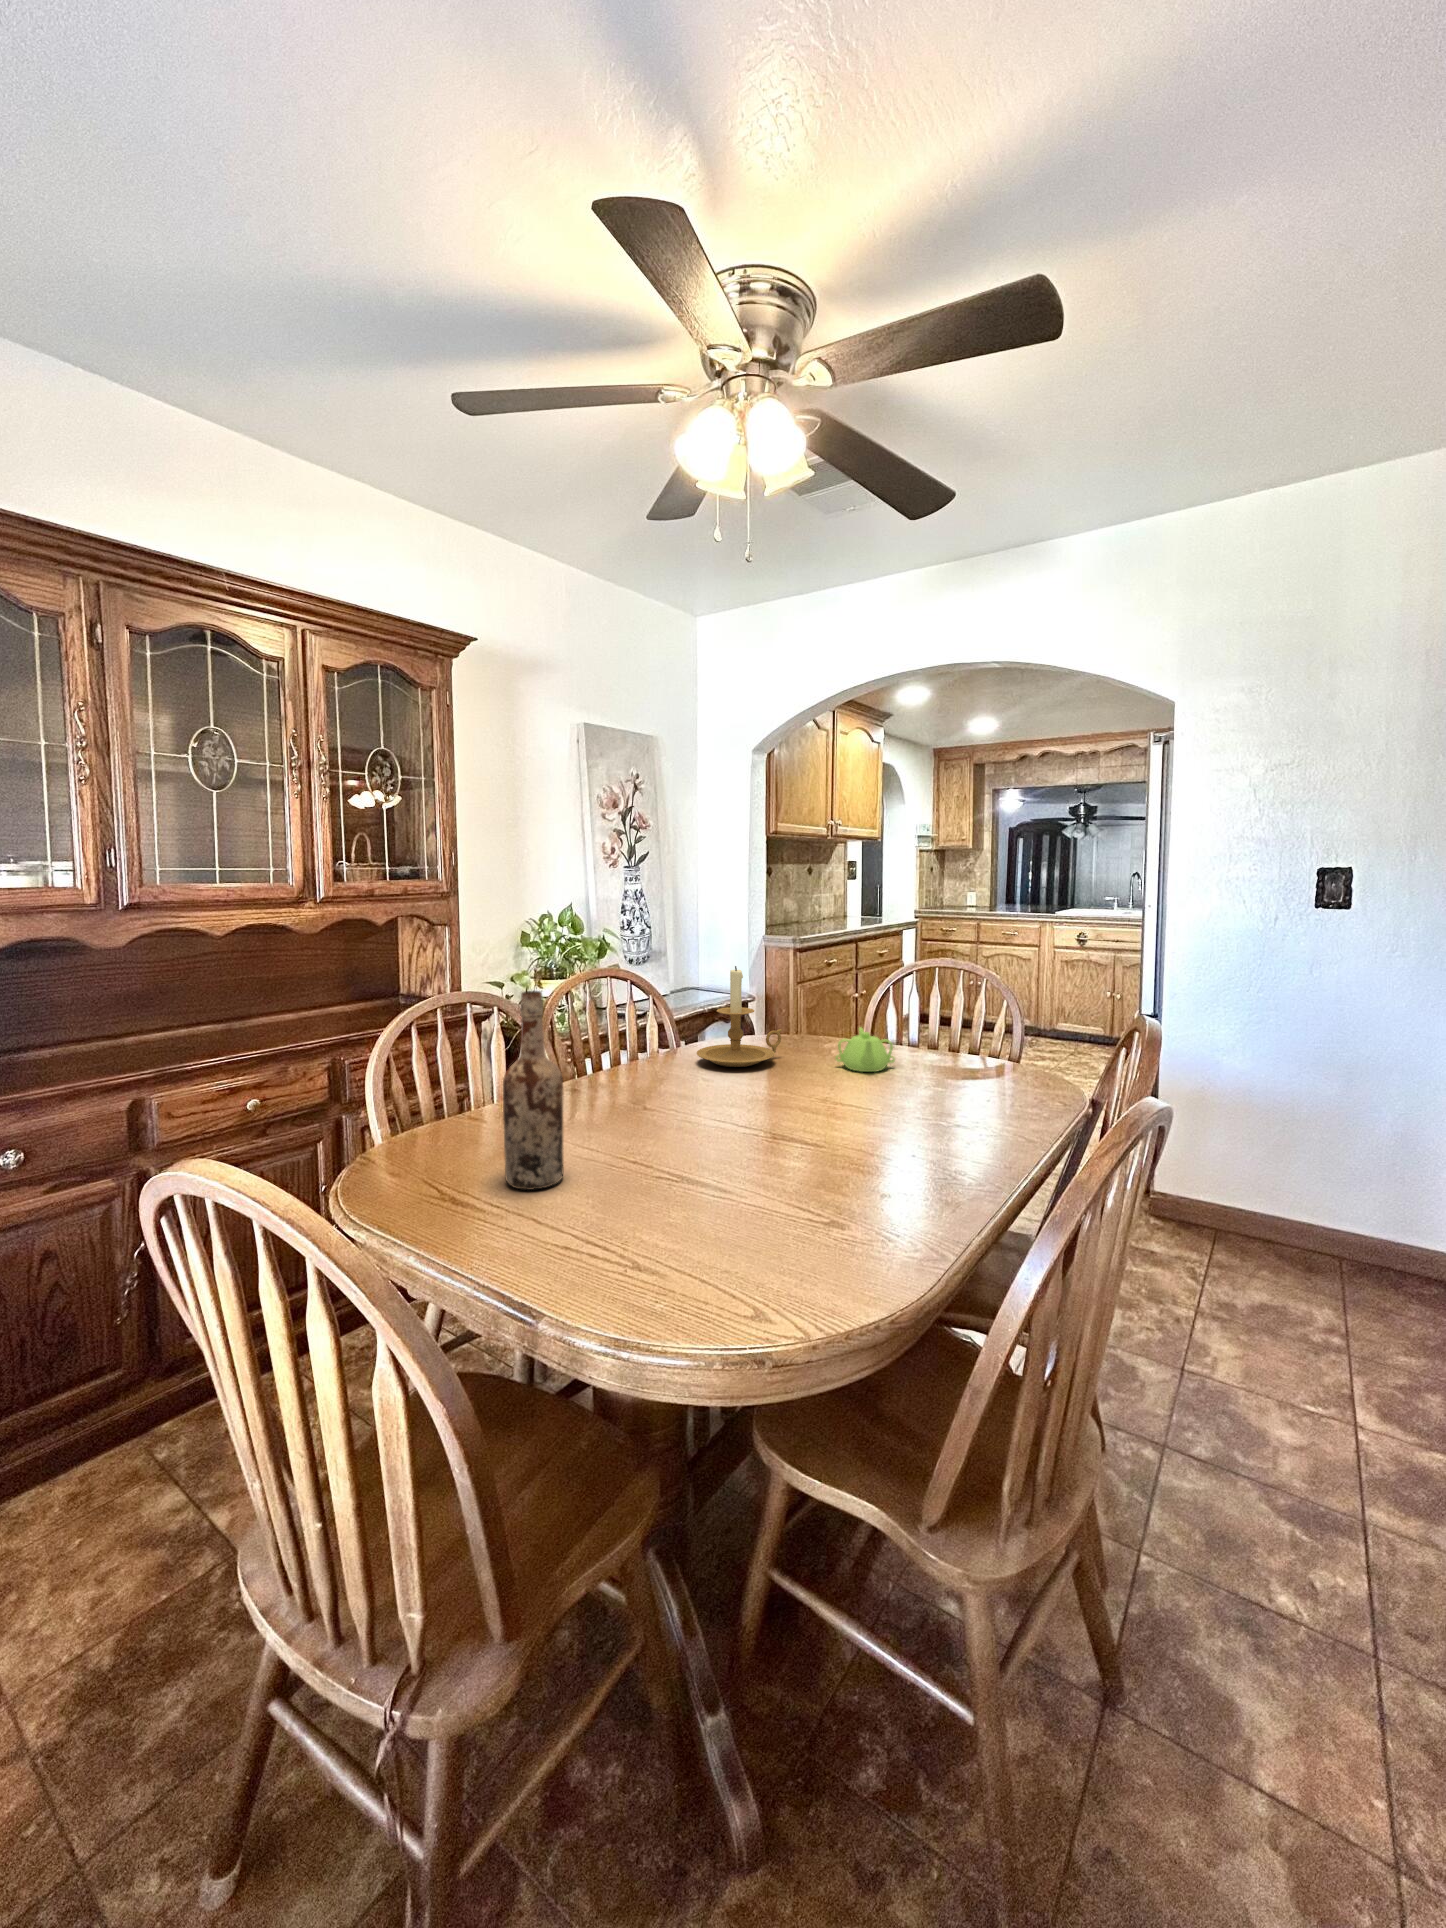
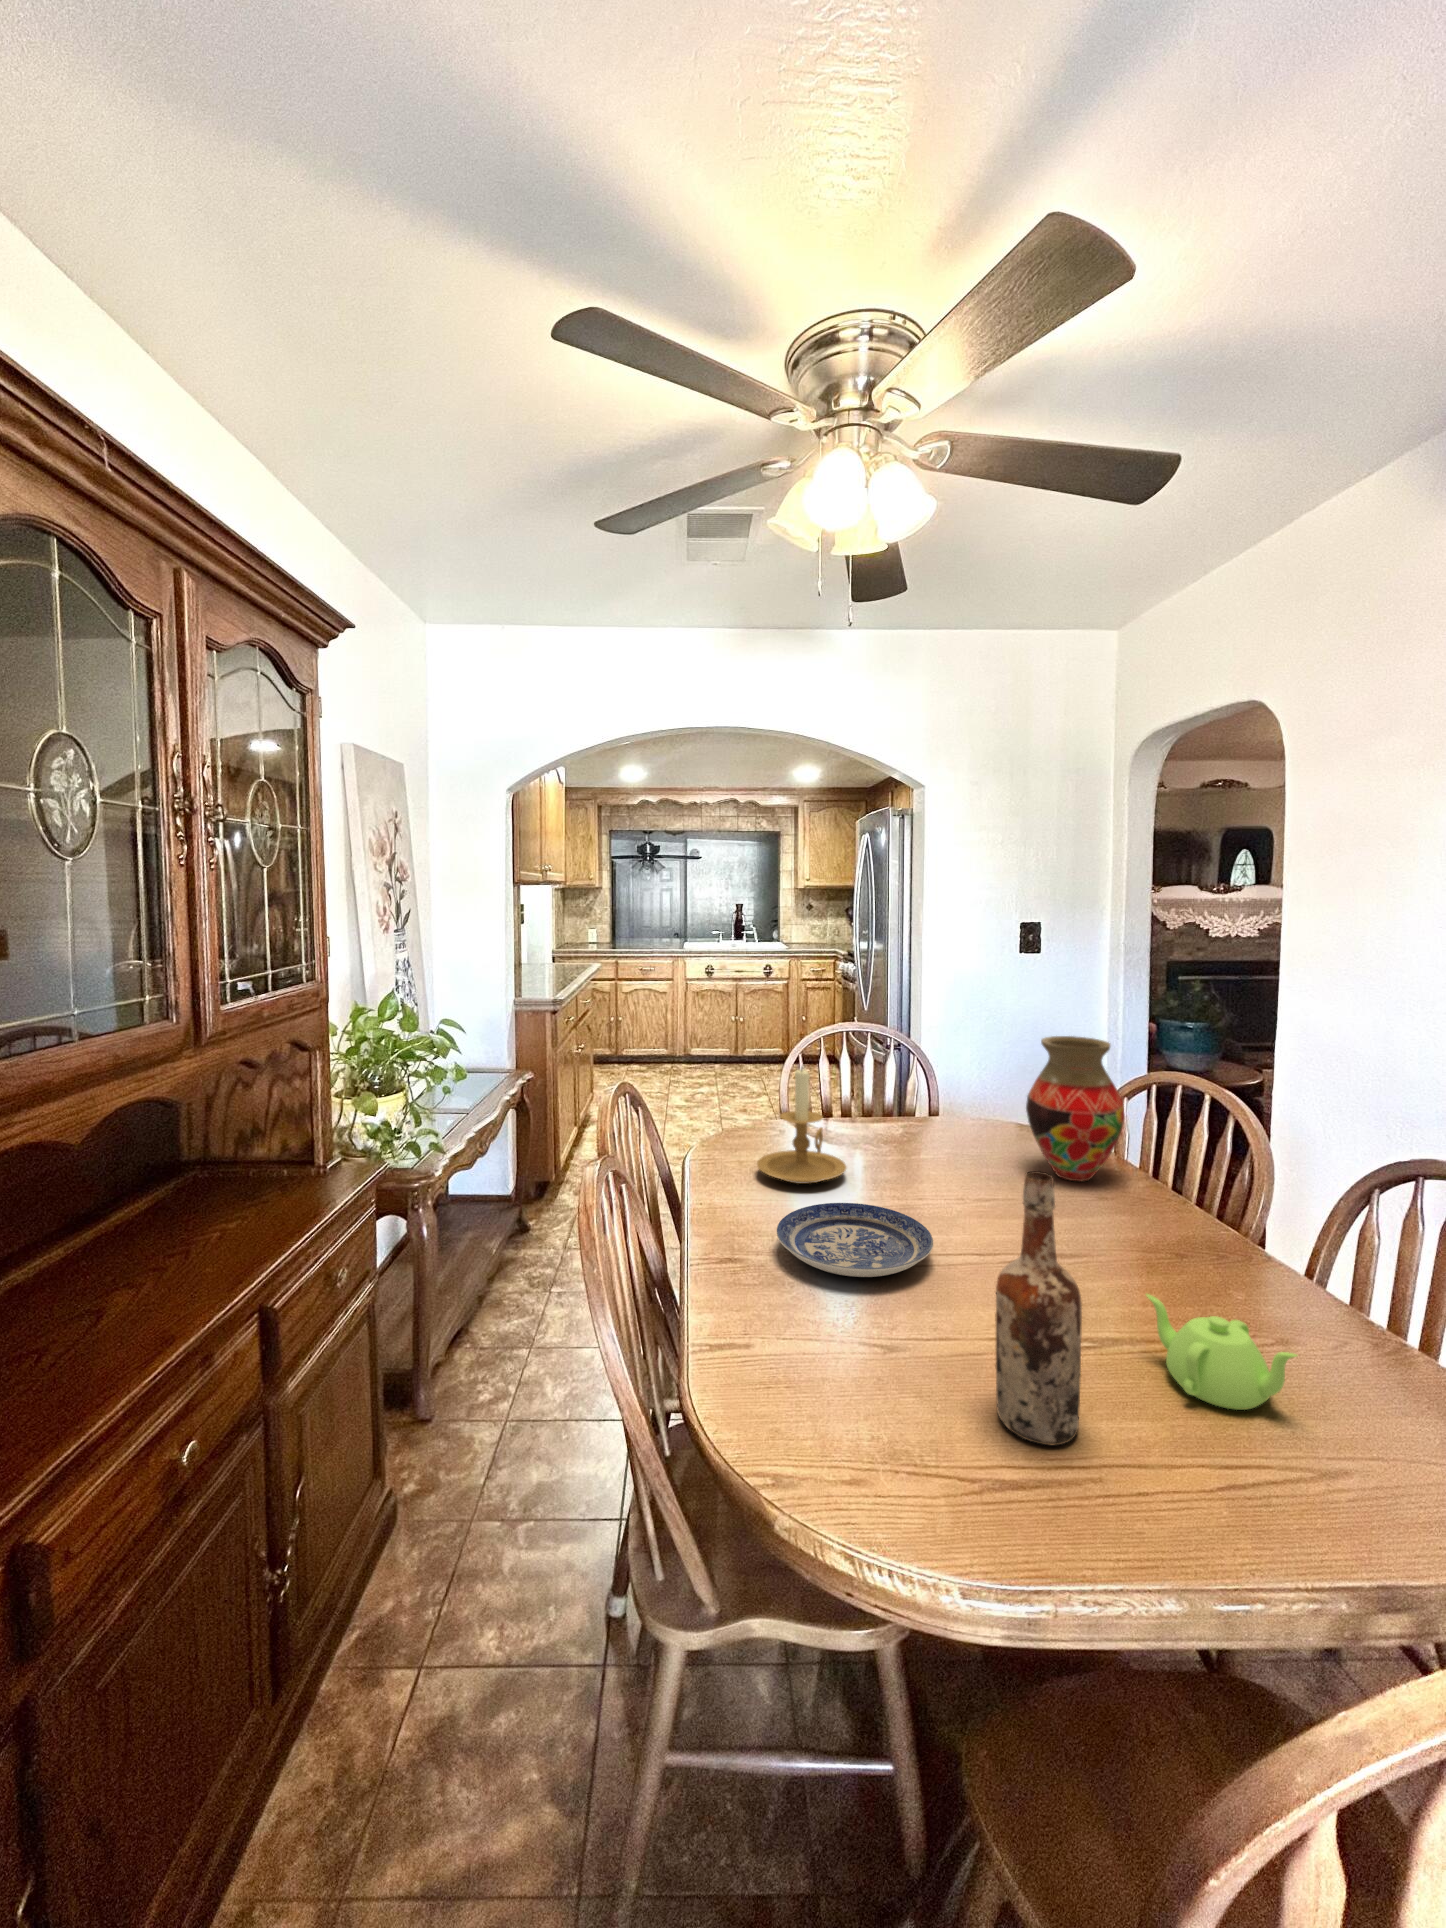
vase: none [921,958,1022,1110] -> present [1026,1036,1125,1181]
teapot: present [836,1027,895,1072] -> present [1147,1294,1297,1410]
plate: none [587,1067,713,1110] -> present [777,1203,933,1277]

